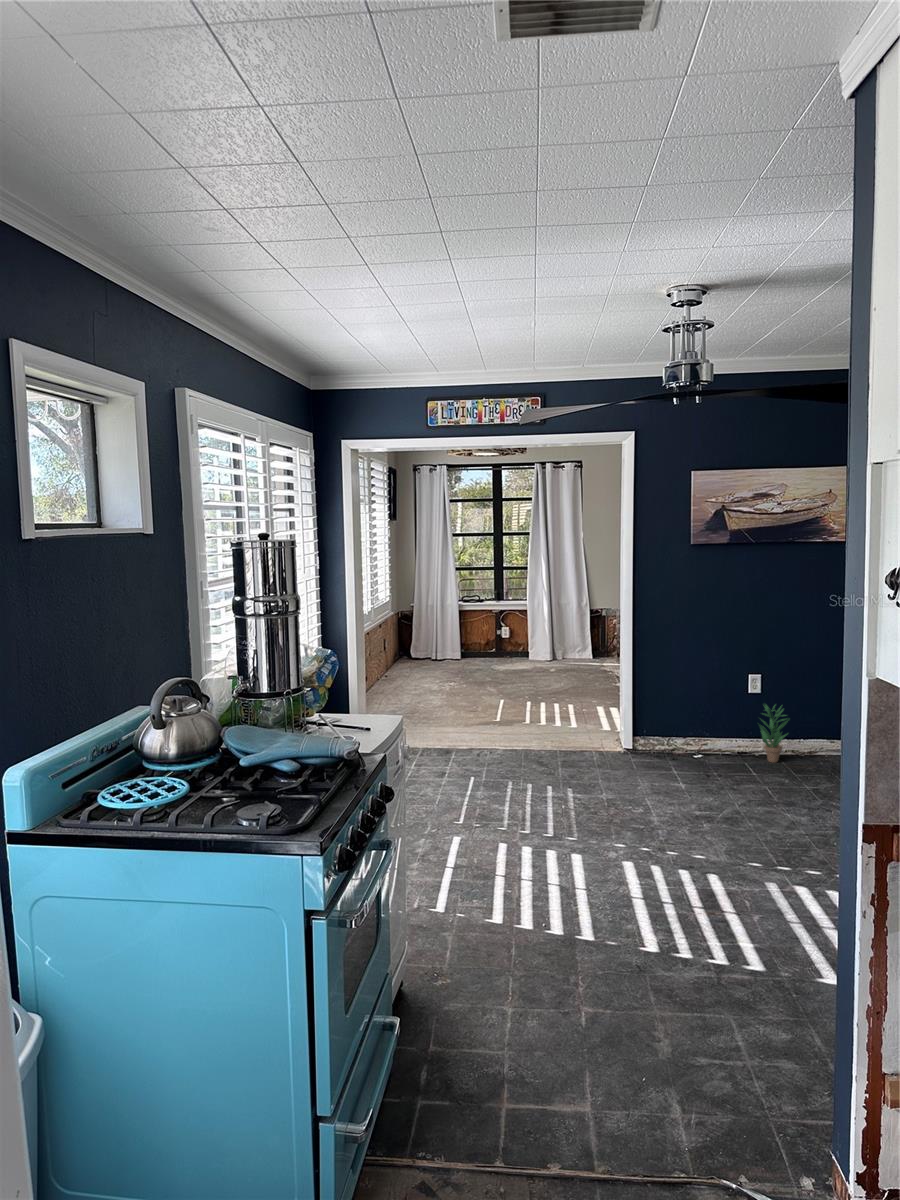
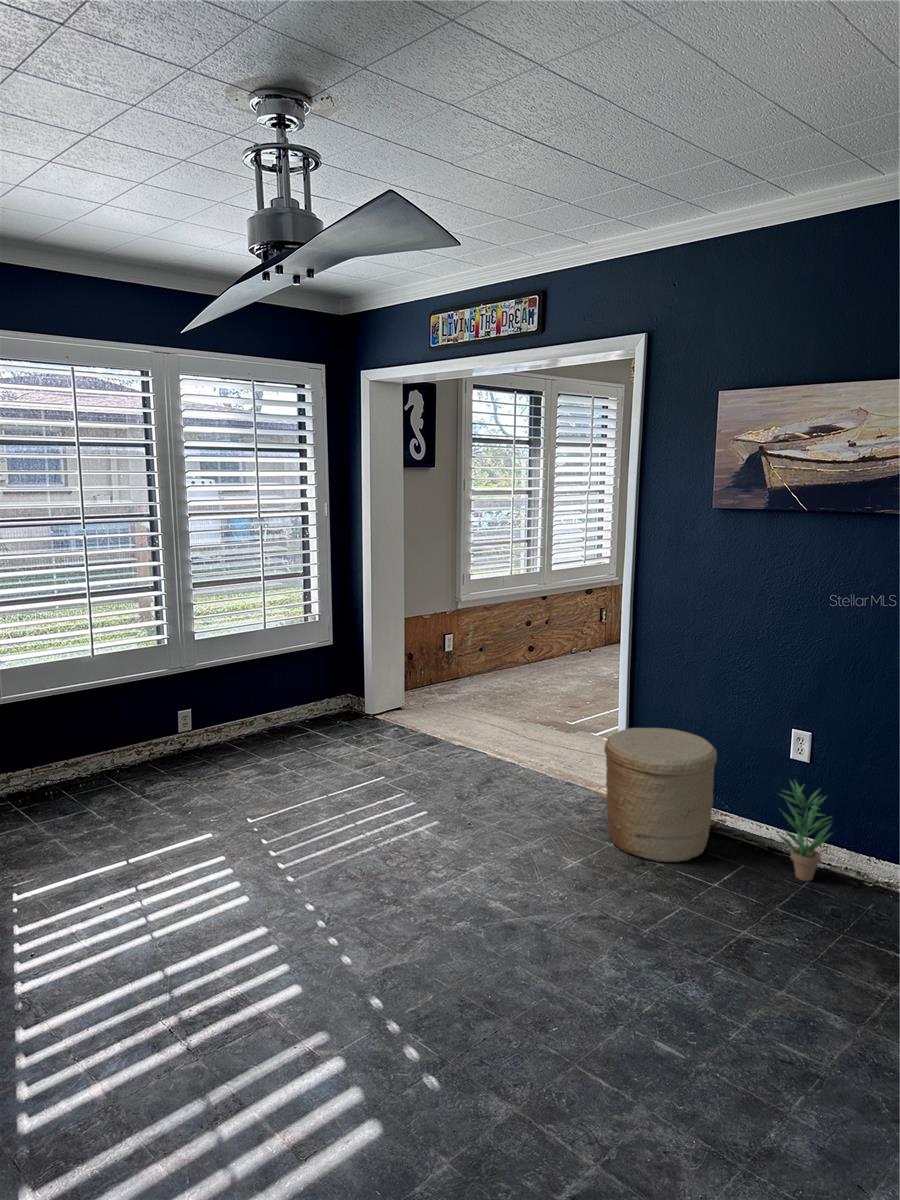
woven basket: none [648,691,721,773] -> present [604,728,717,862]

